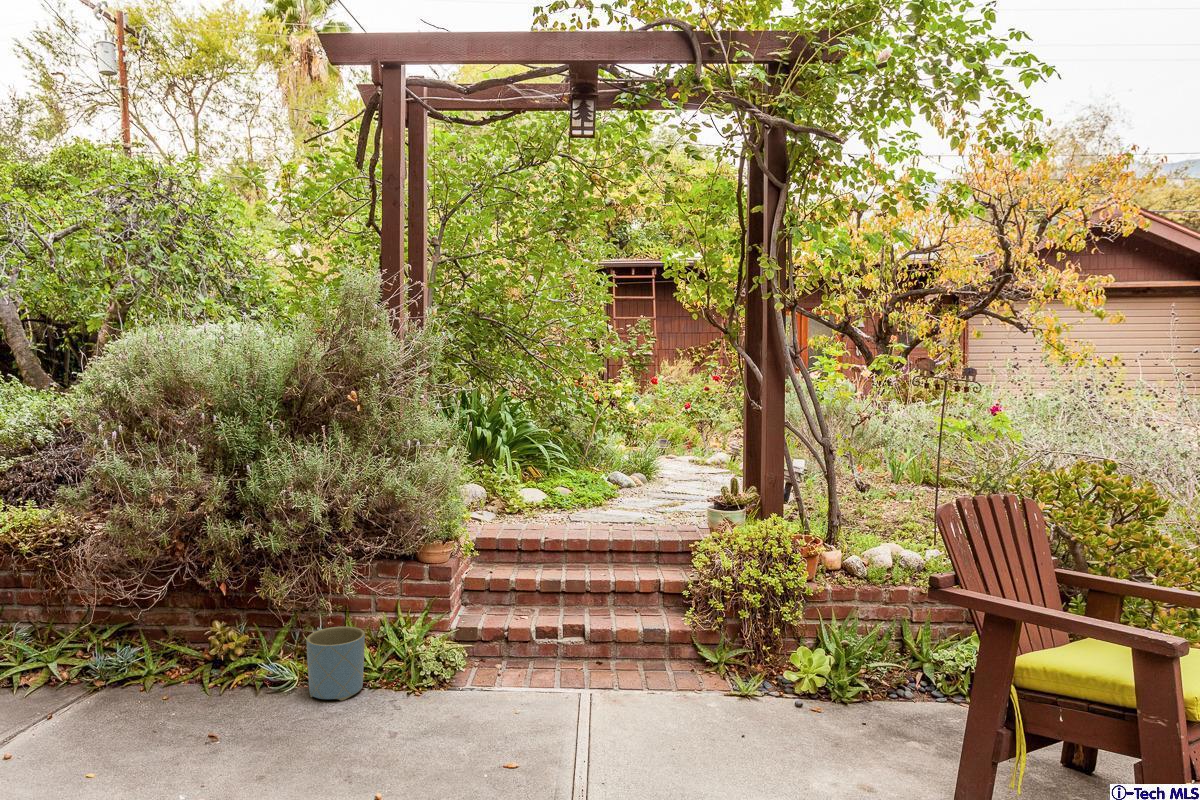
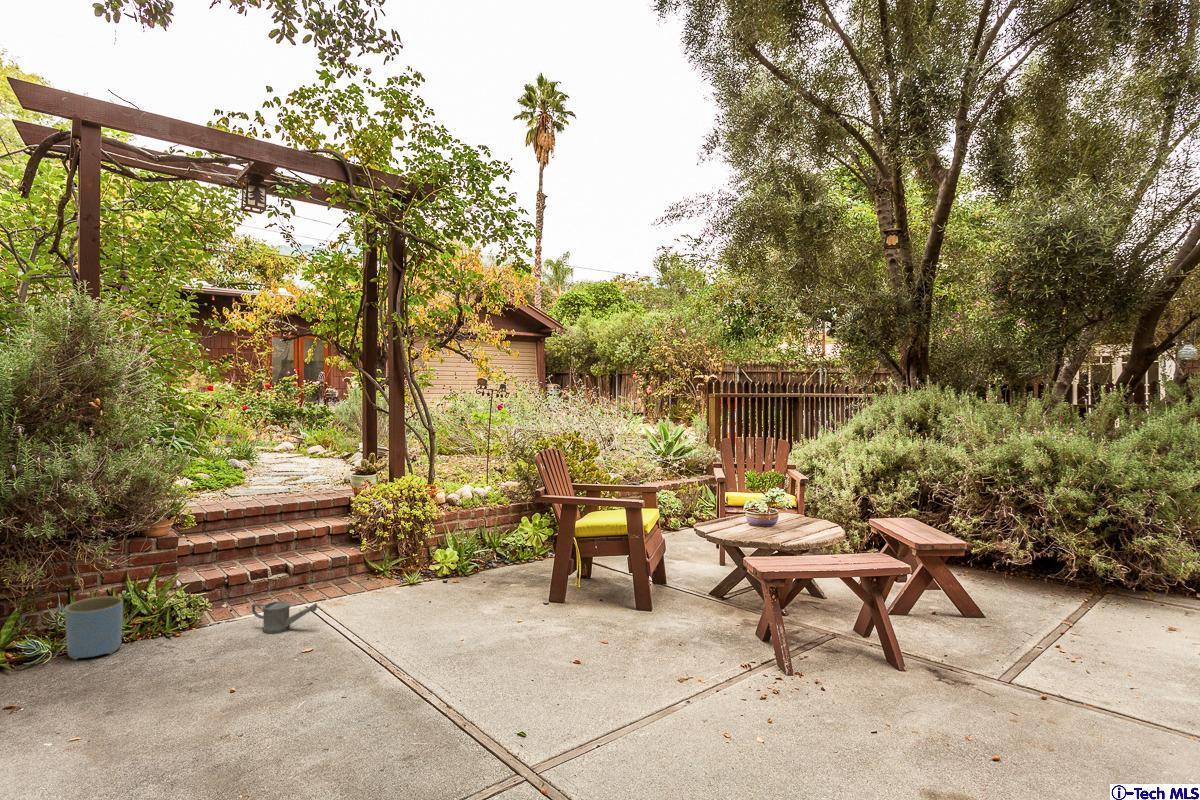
watering can: none [492,677,552,729] -> present [252,601,317,633]

